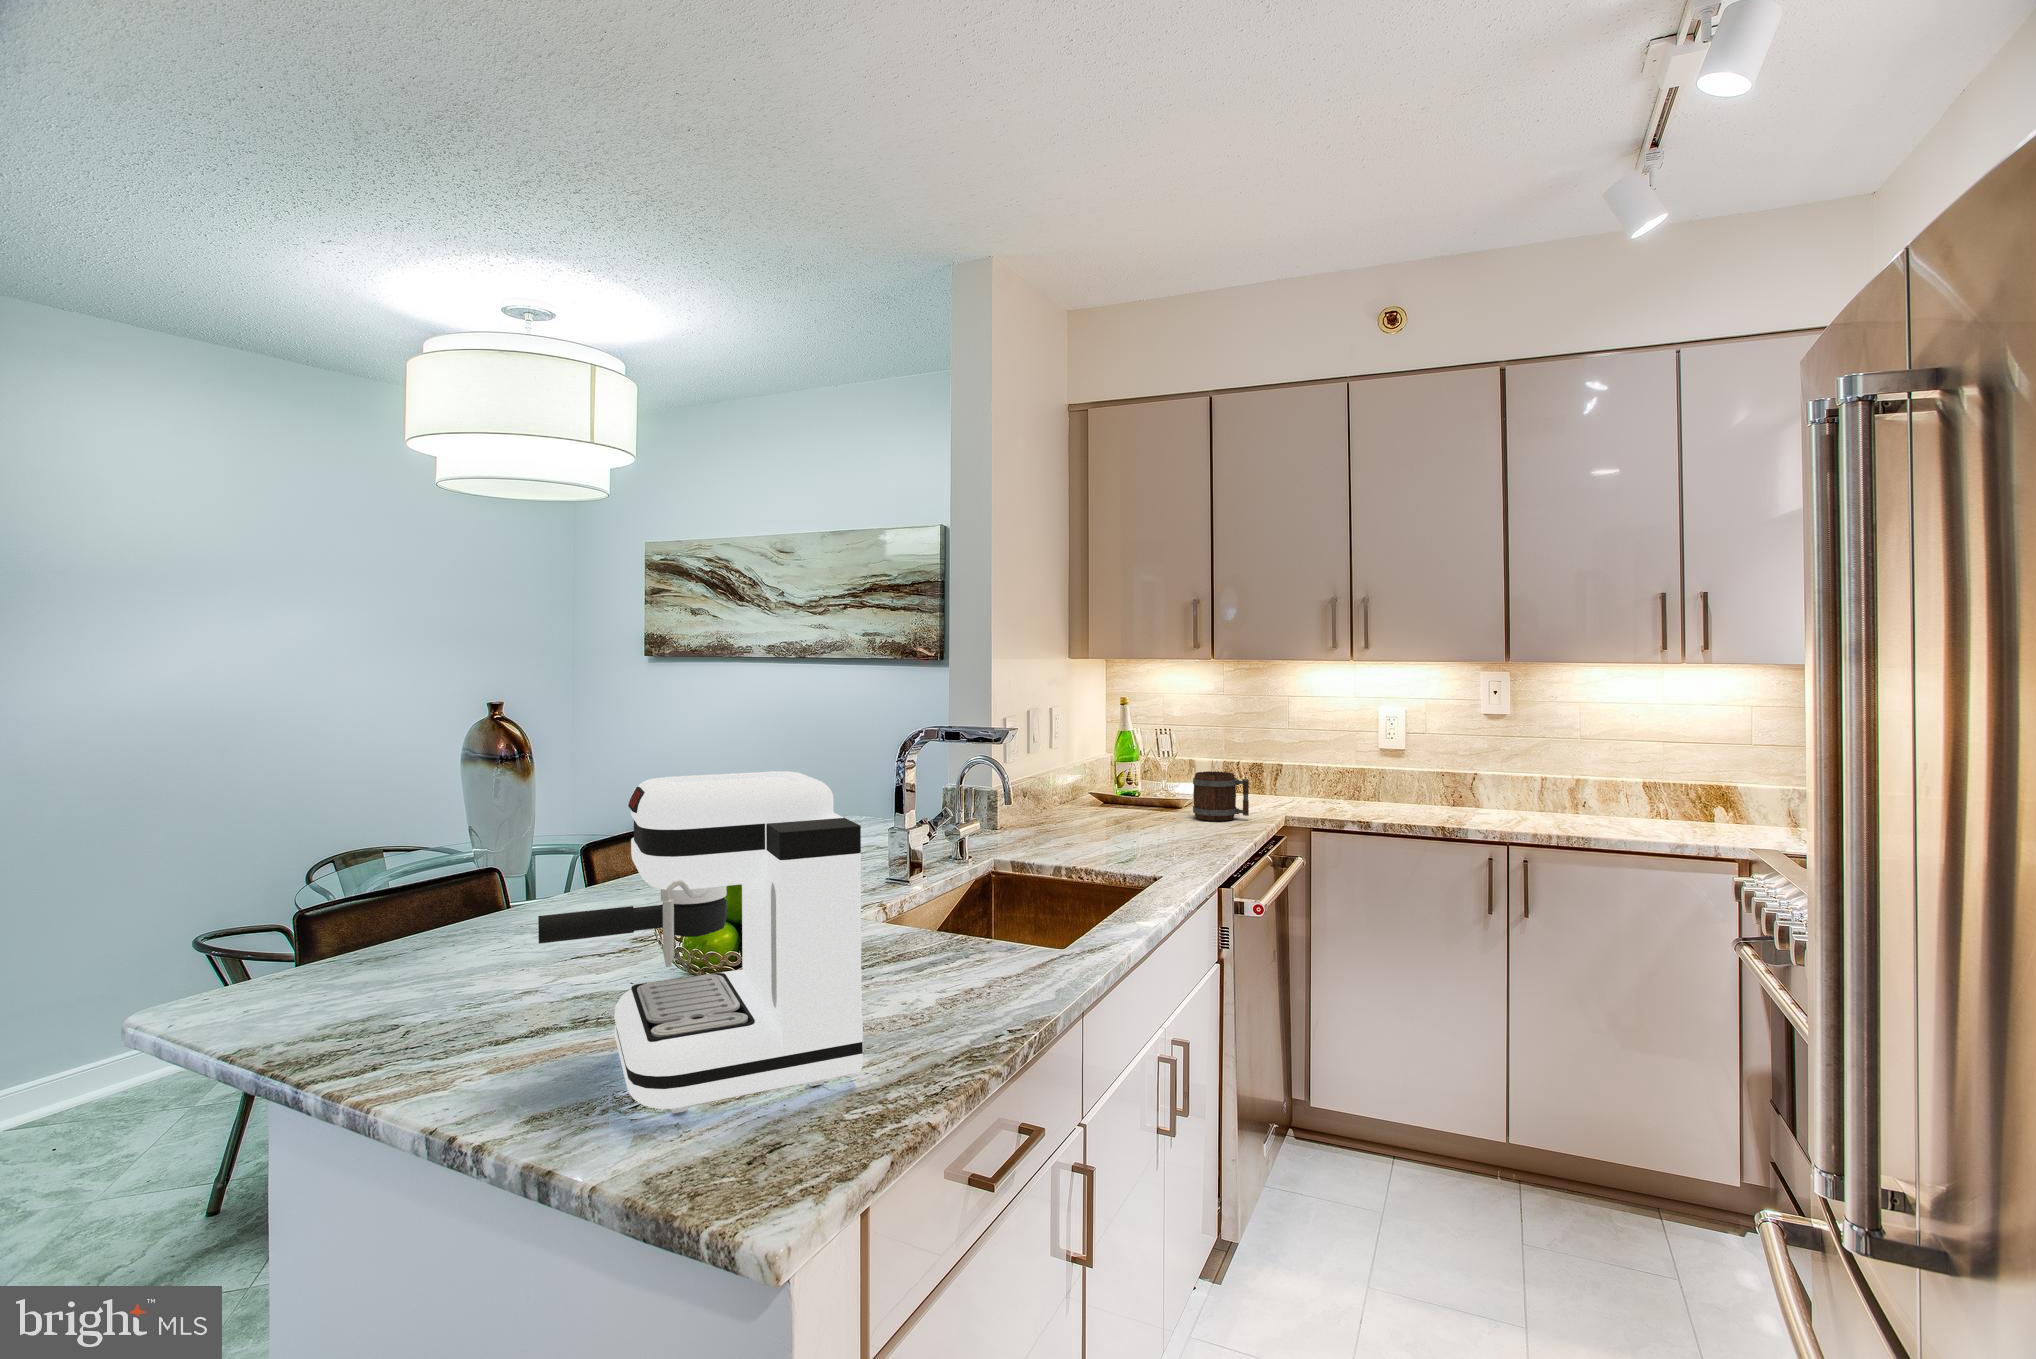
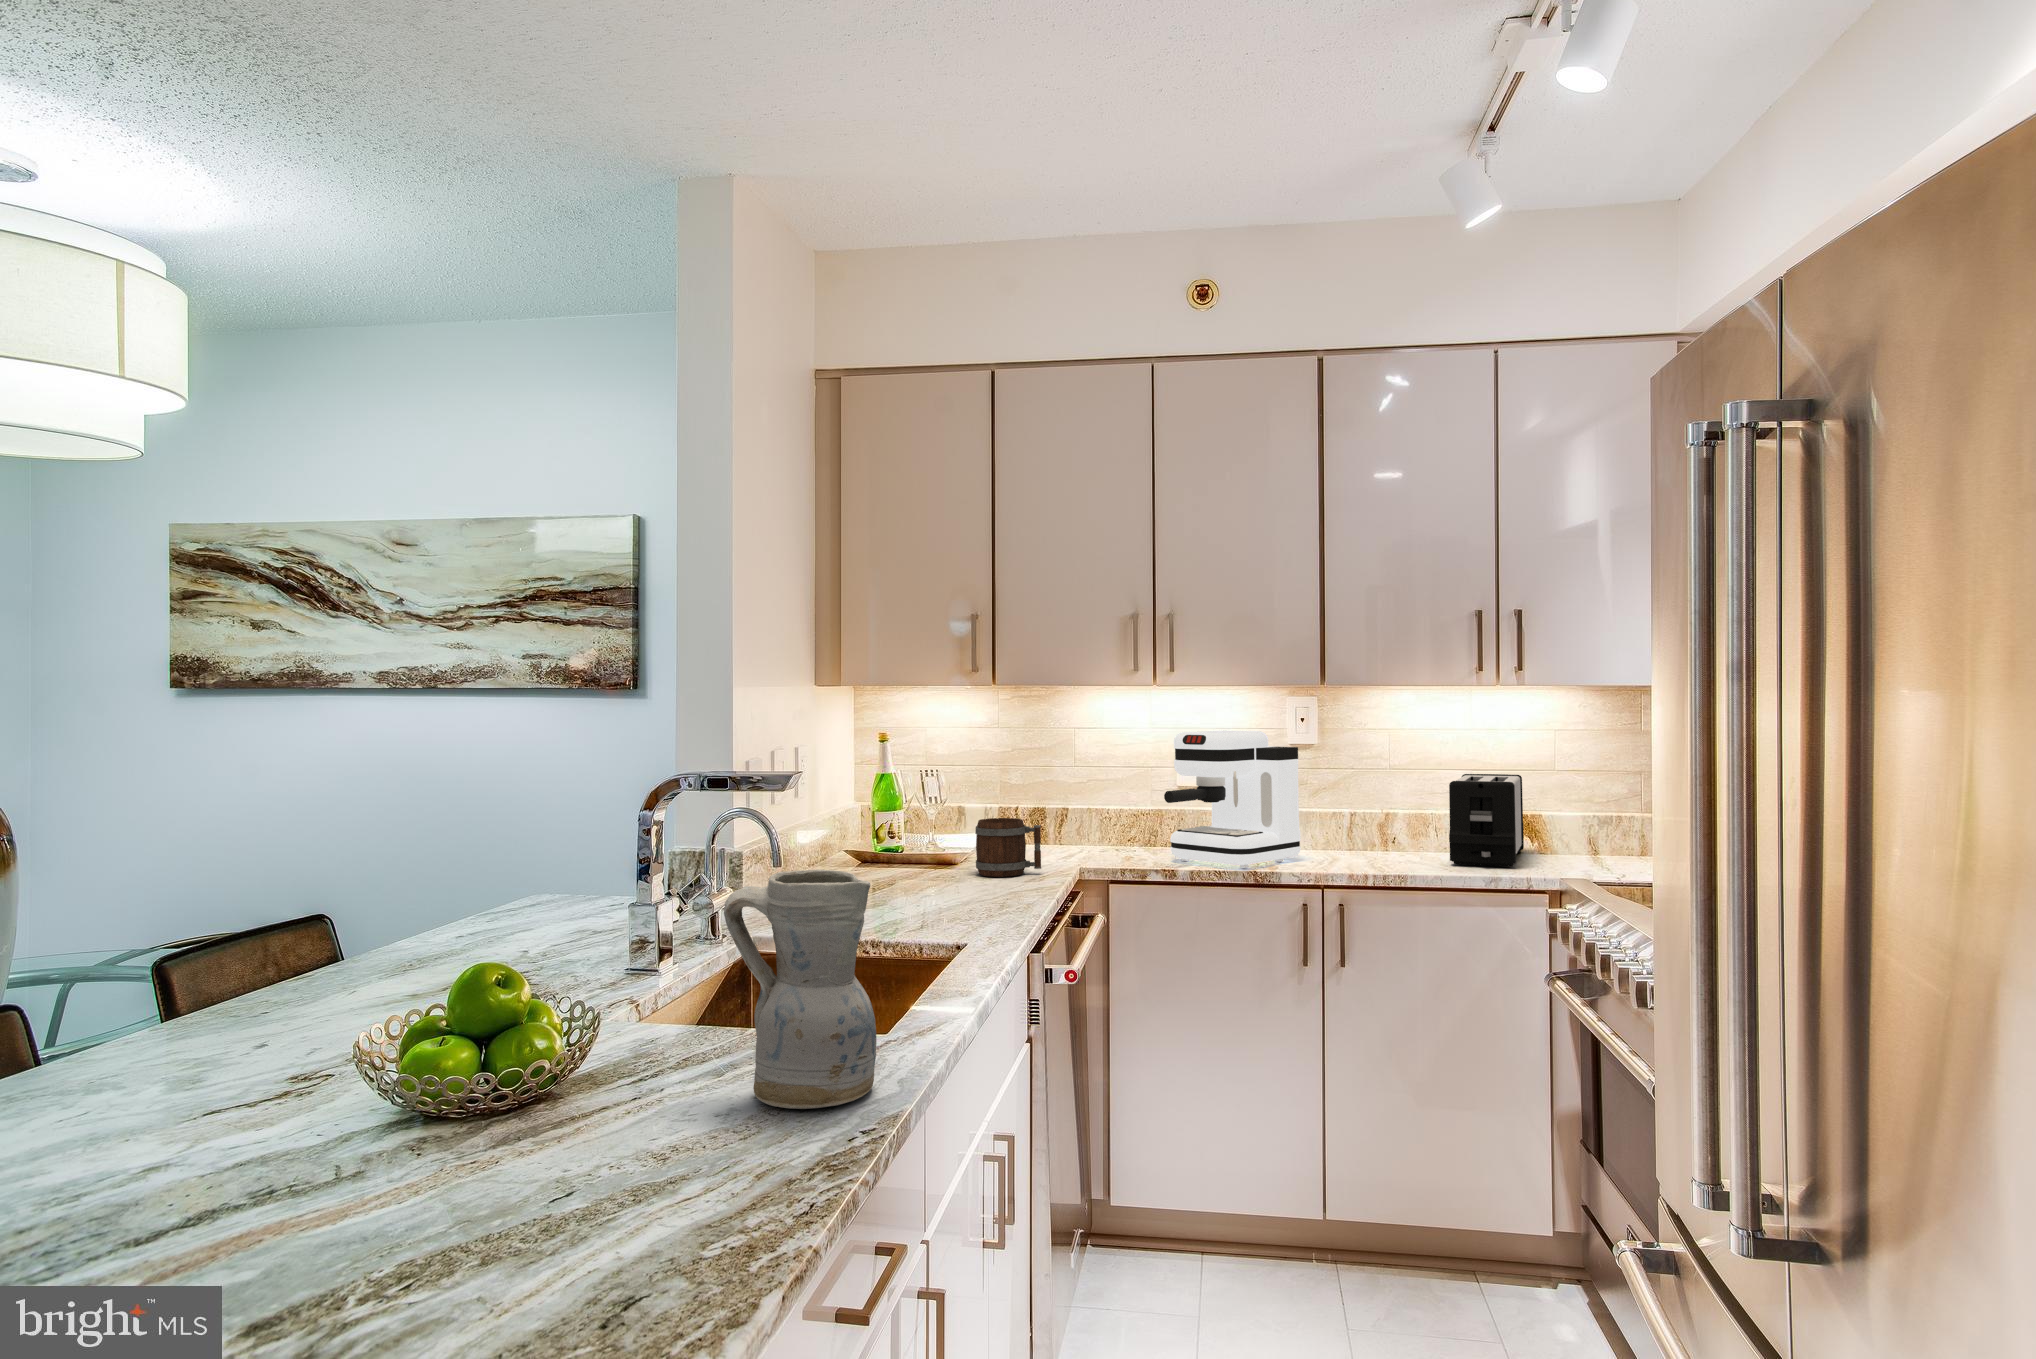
toaster: none [1641,747,1727,837] -> present [1449,774,1524,867]
coffee maker: present [538,771,863,1113] -> present [1164,730,1301,868]
ceramic pitcher: none [916,812,1034,1004] -> present [724,870,876,1109]

